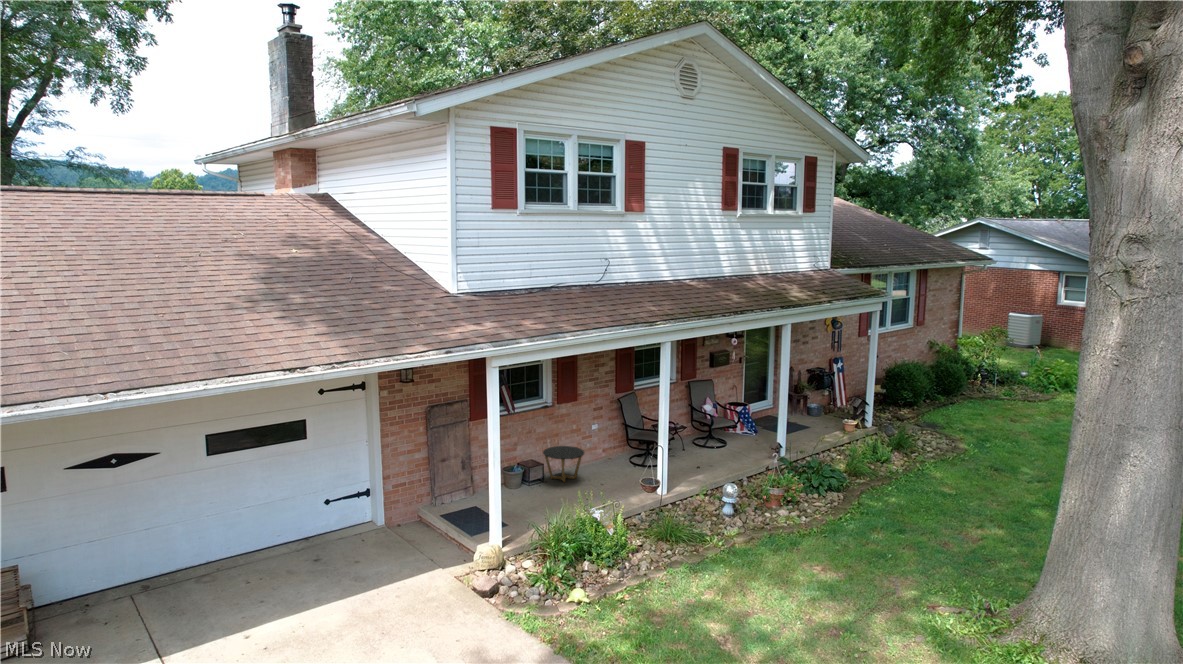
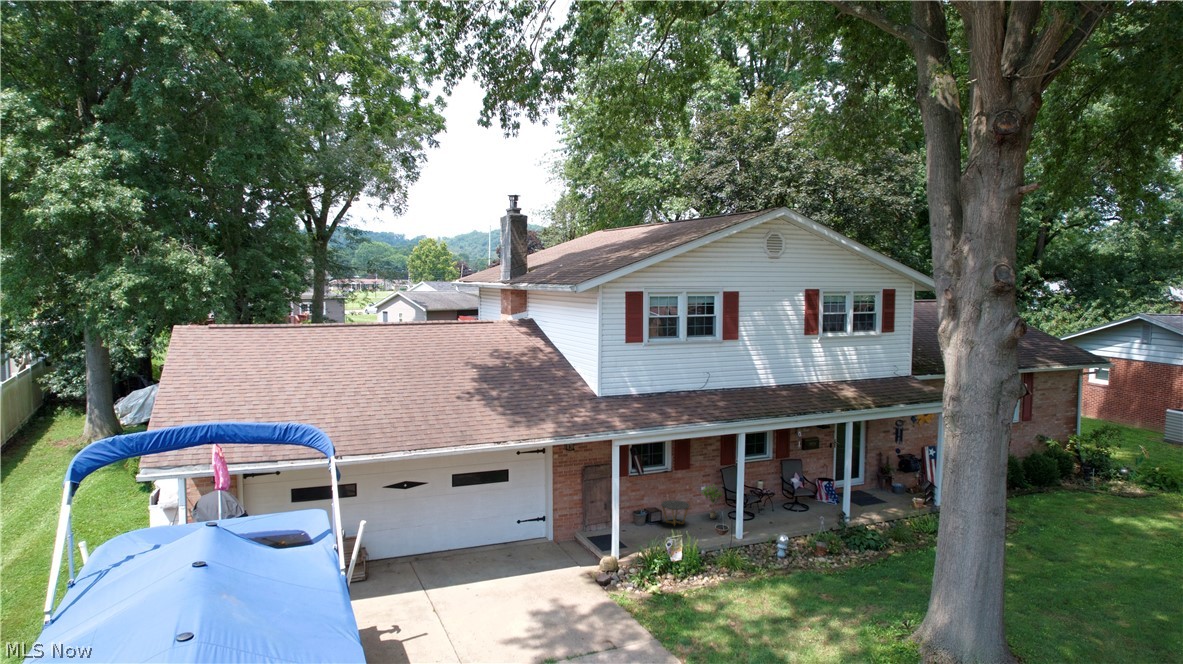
potted plant: none [594,419,626,467] -> present [701,485,722,519]

